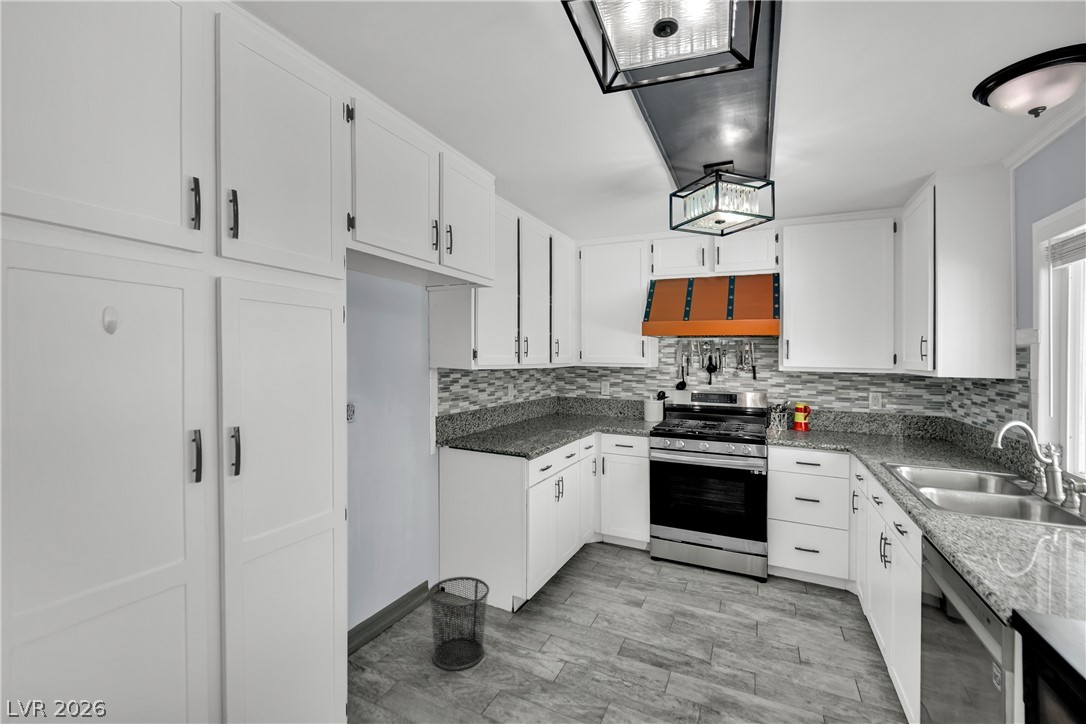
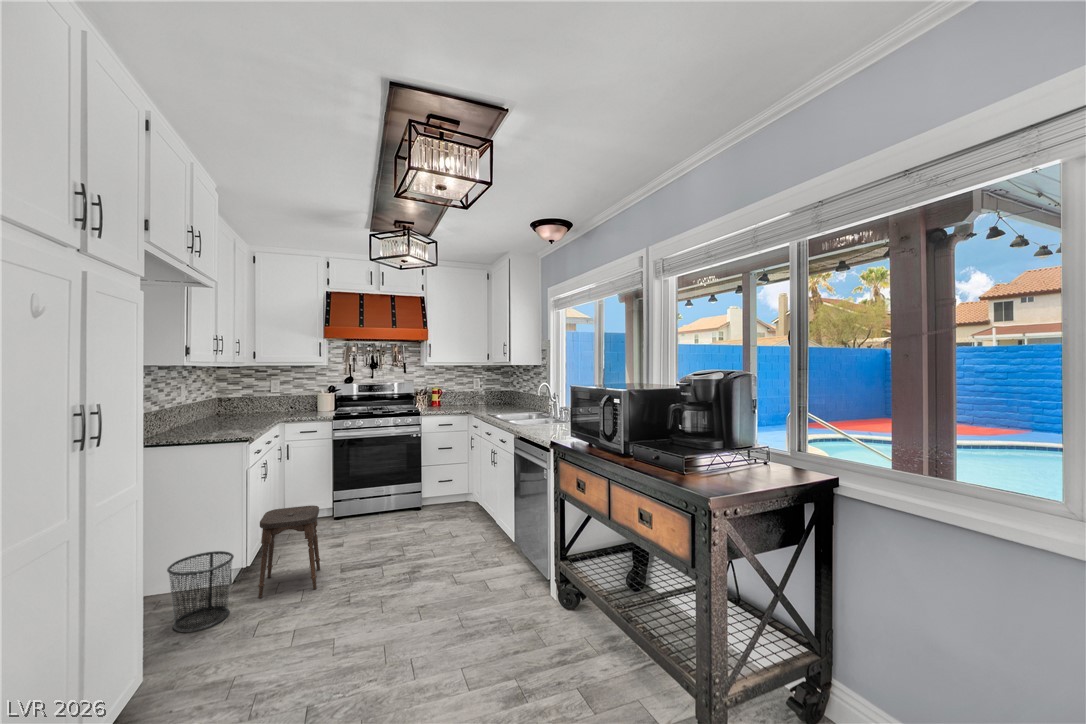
stool: none [516,543,596,667] -> present [258,506,320,598]

